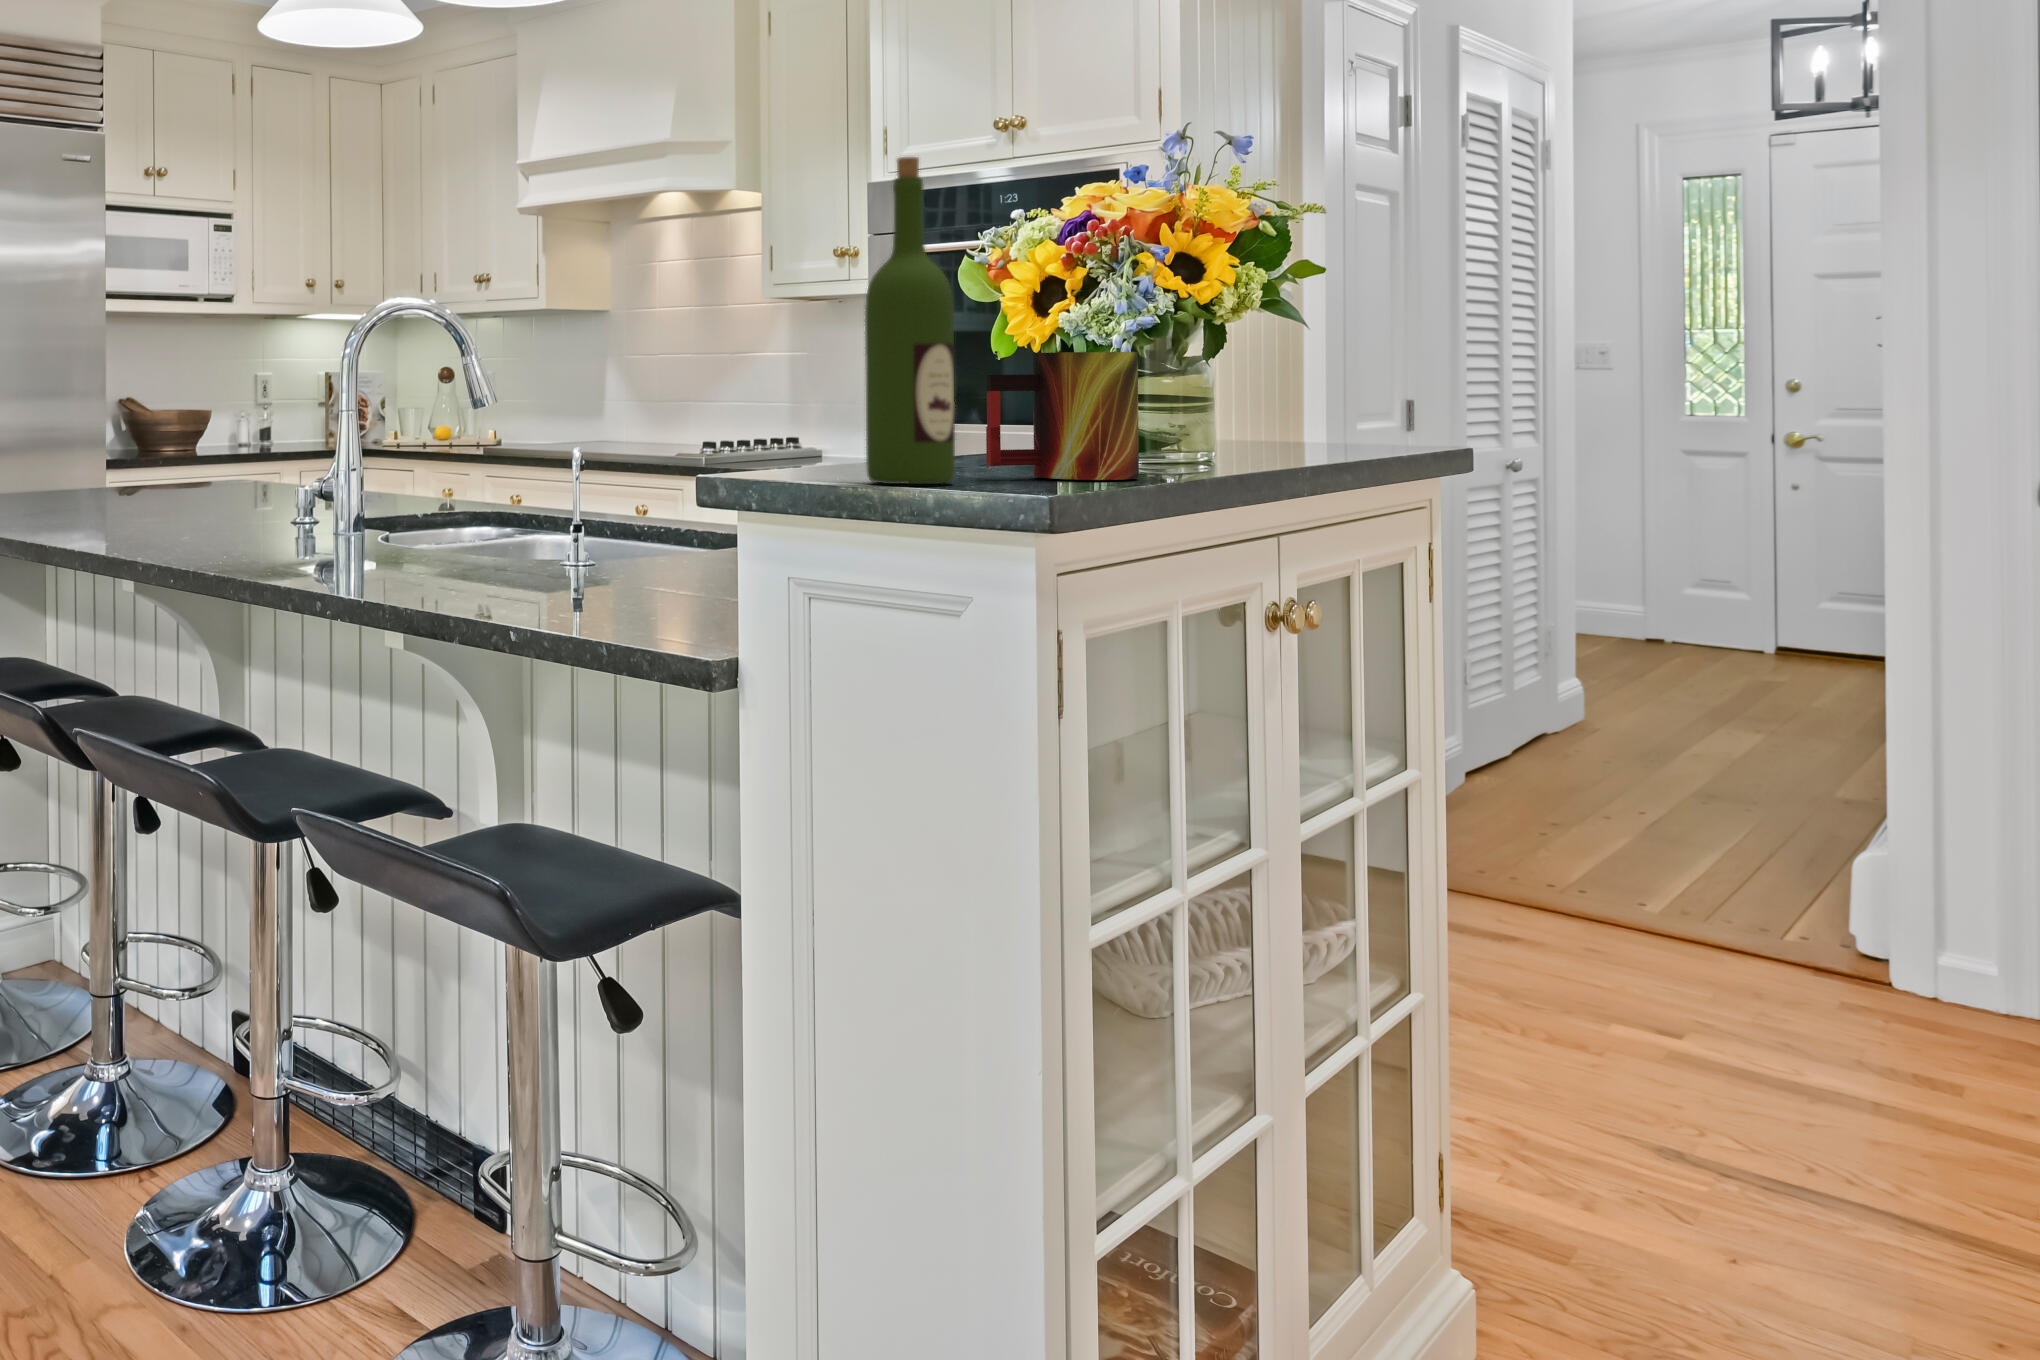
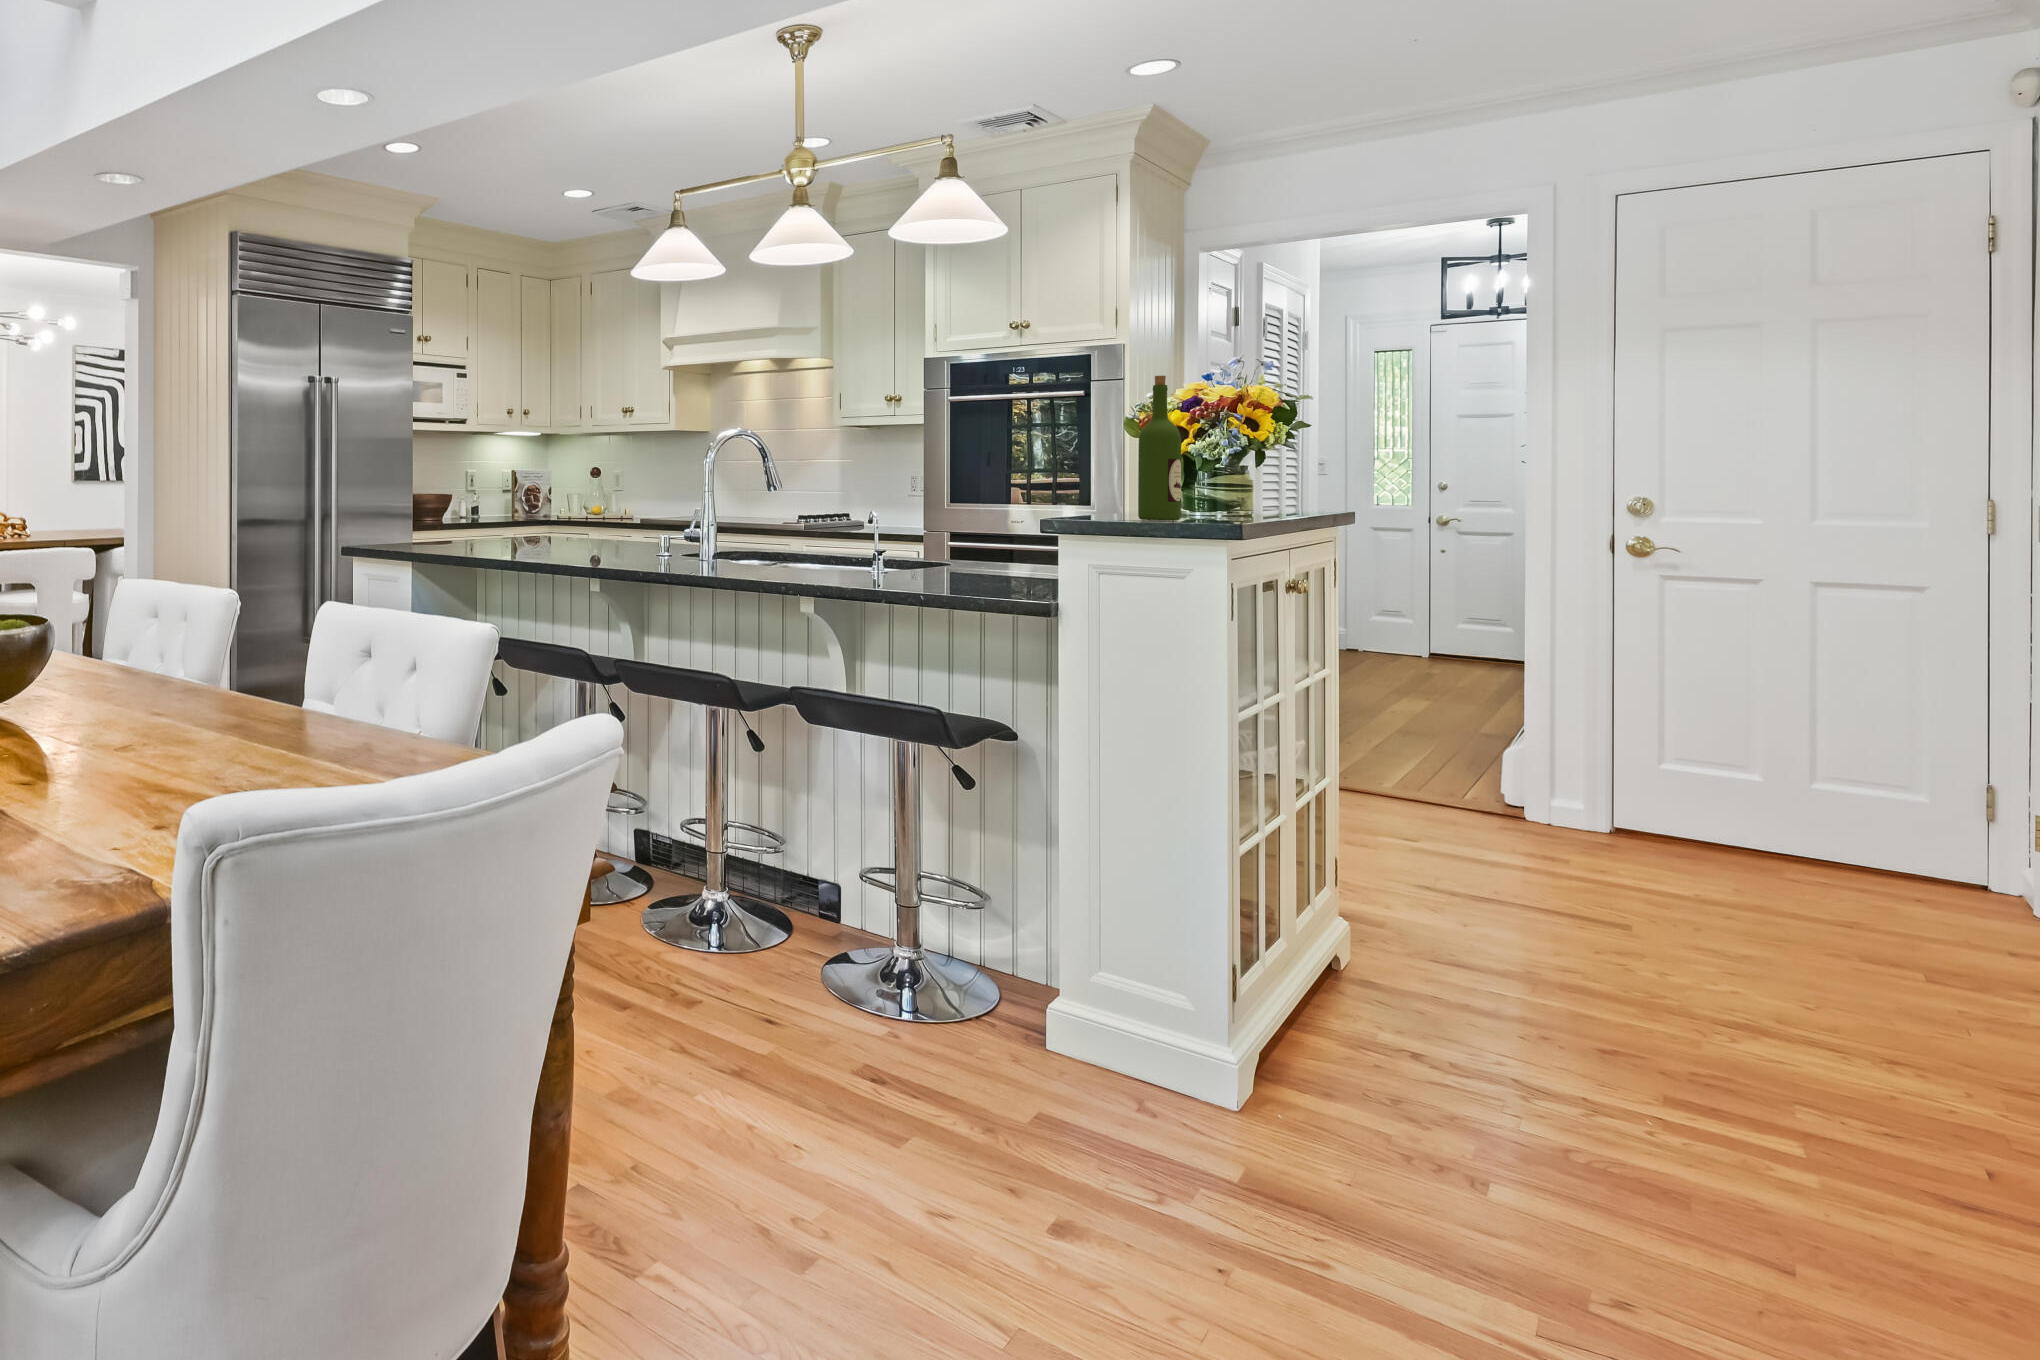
mug: present [986,352,1139,480] -> none [1183,463,1251,520]

